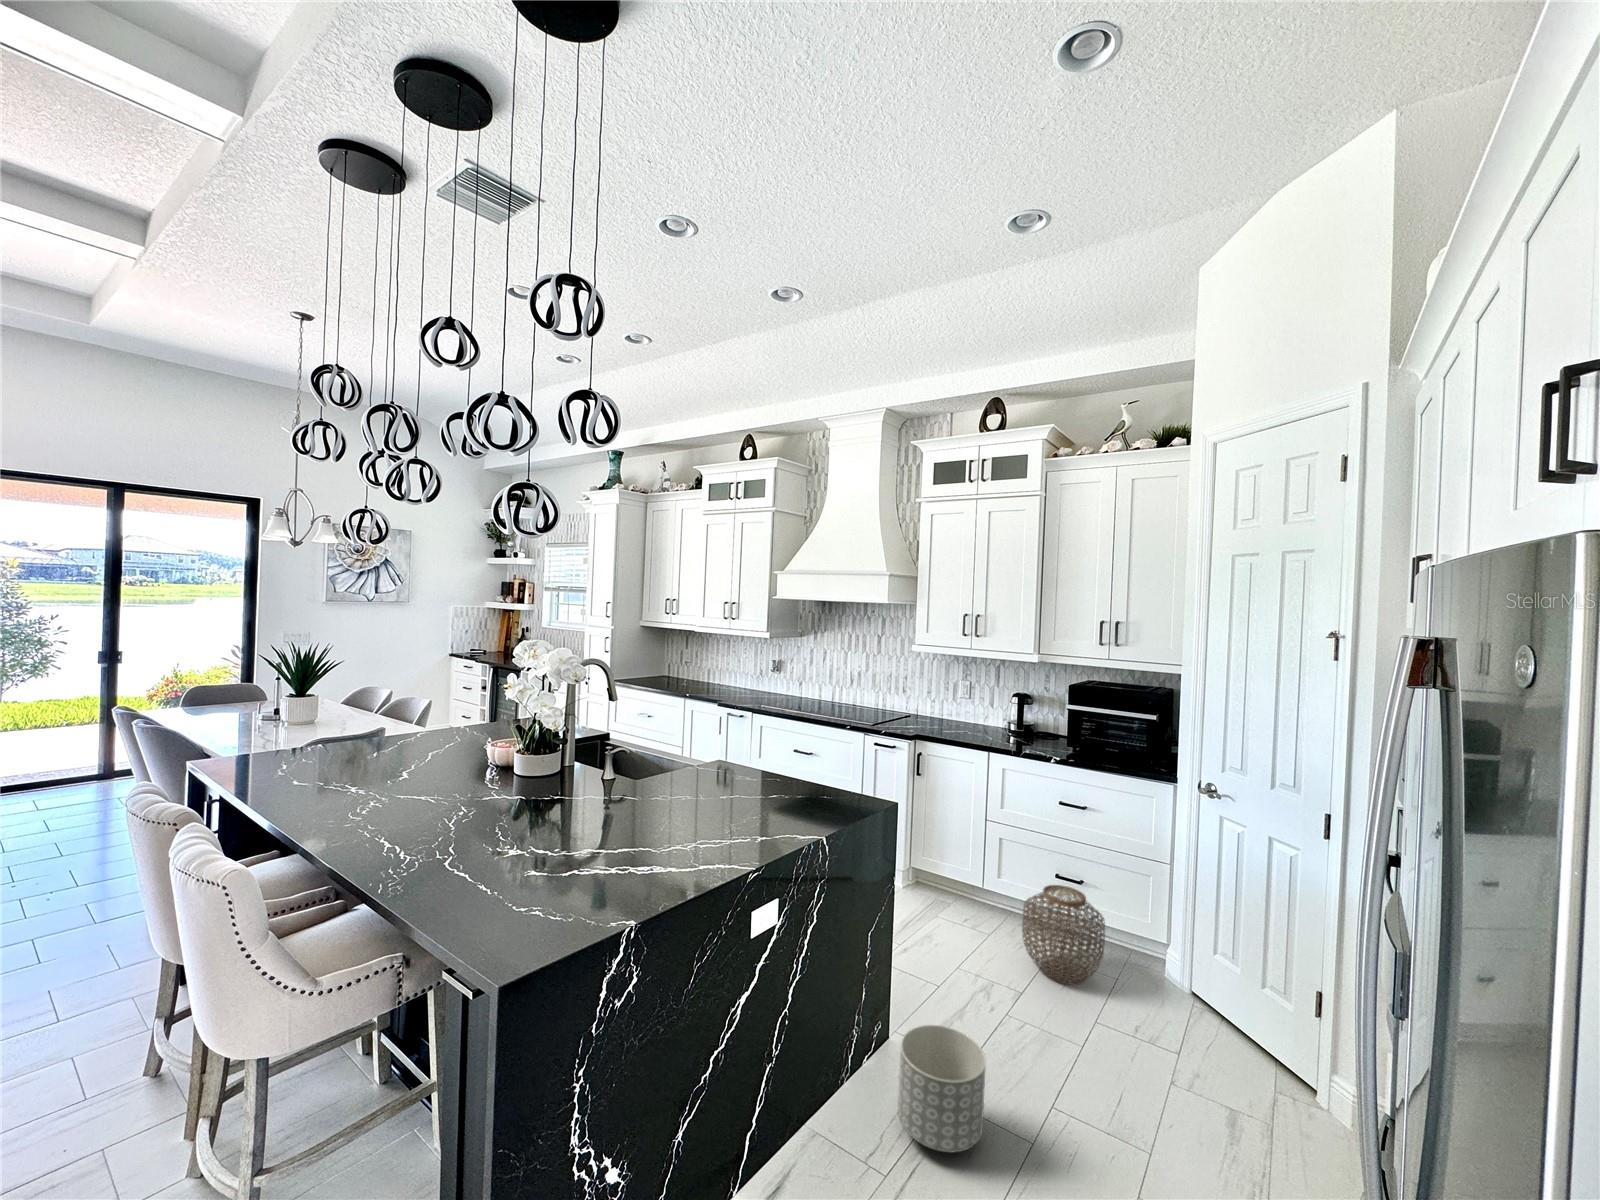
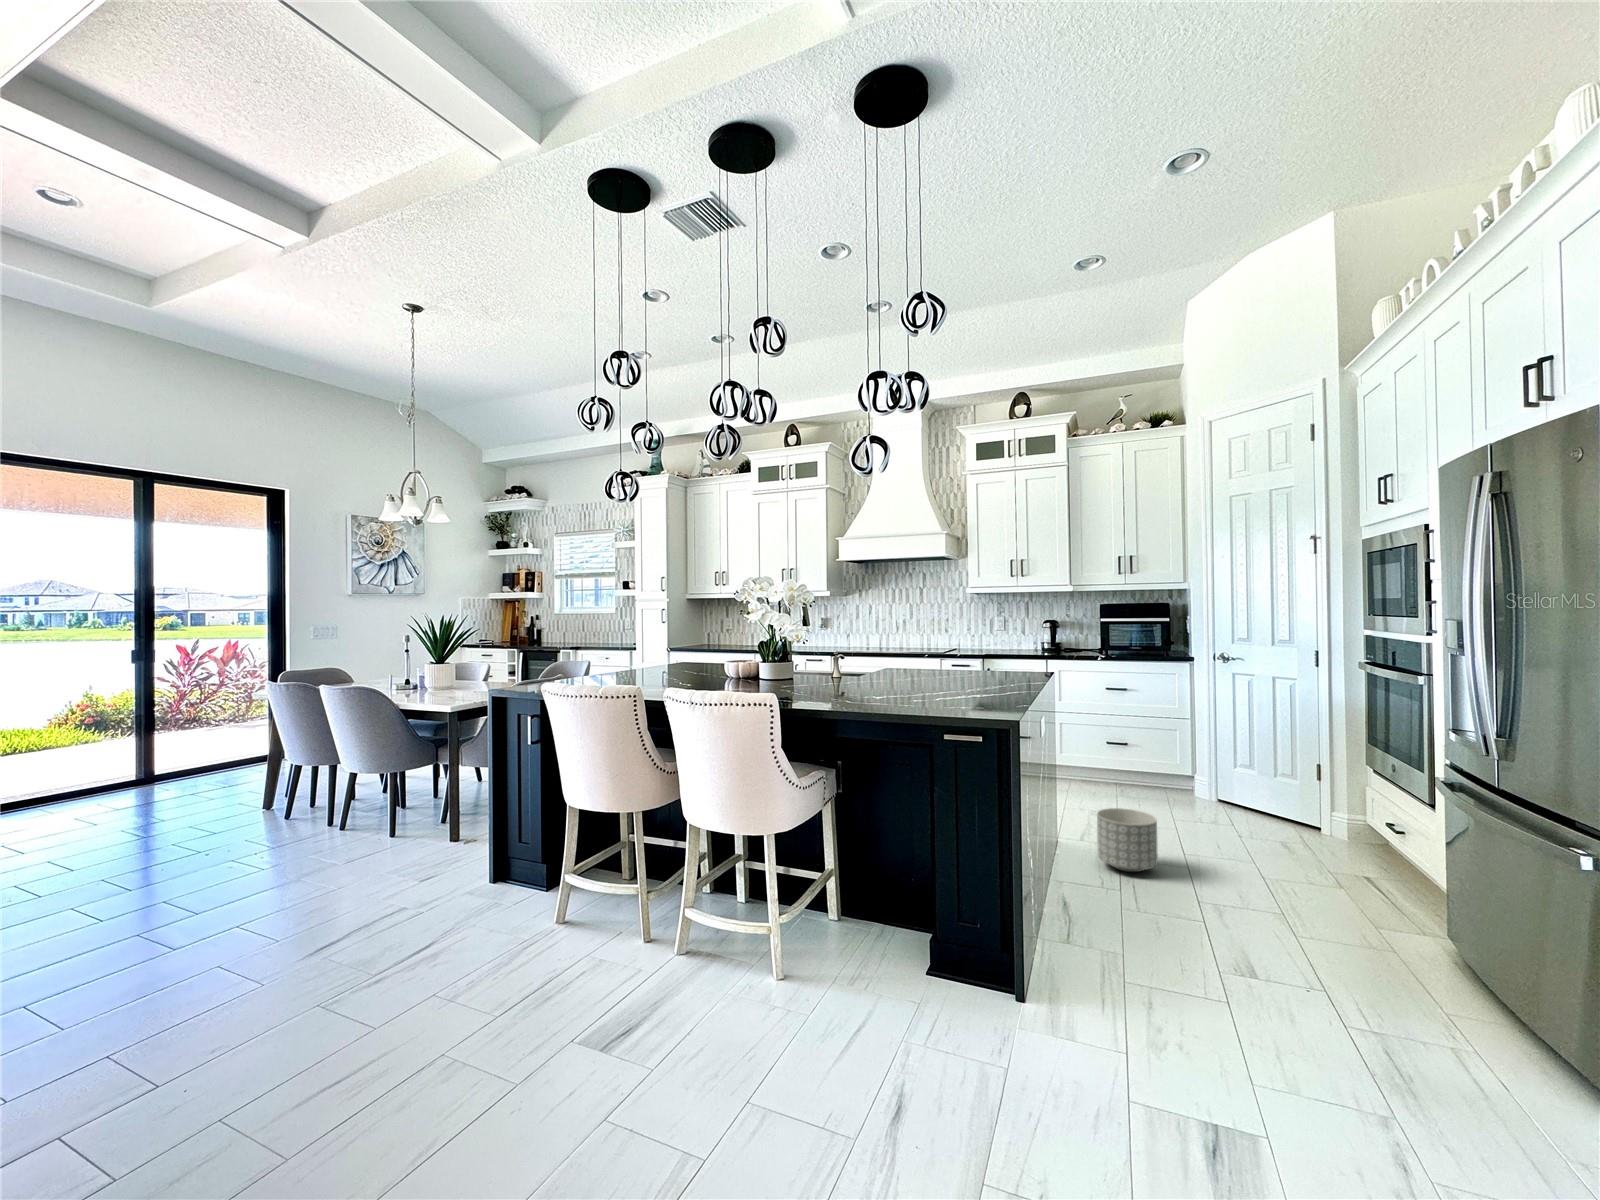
woven basket: present [1022,885,1105,984] -> none [1102,742,1162,806]

